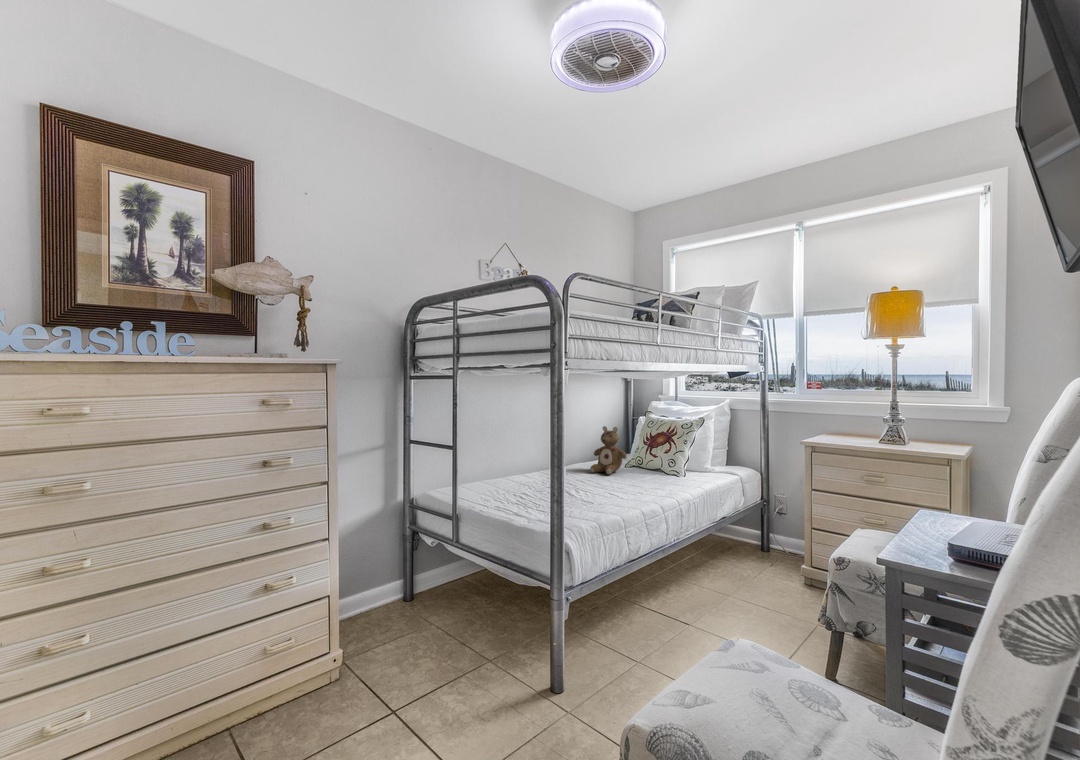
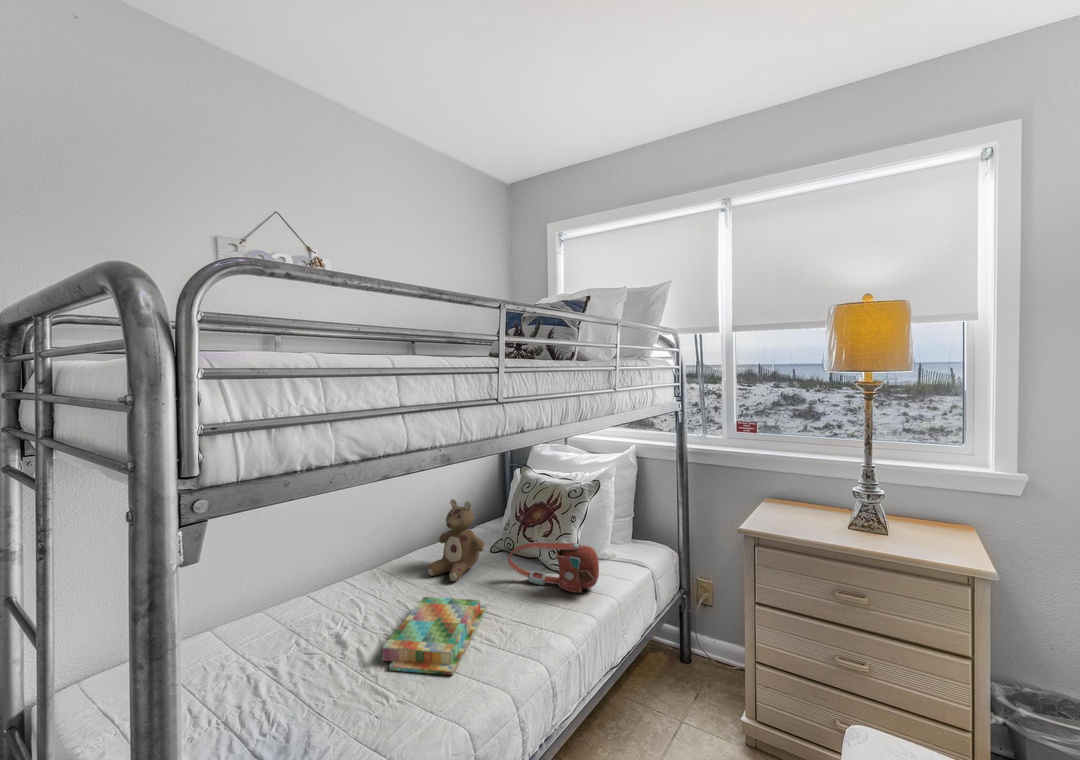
handbag: none [644,450,706,481] -> present [508,543,599,593]
board game: none [587,475,636,498] -> present [382,597,487,675]

